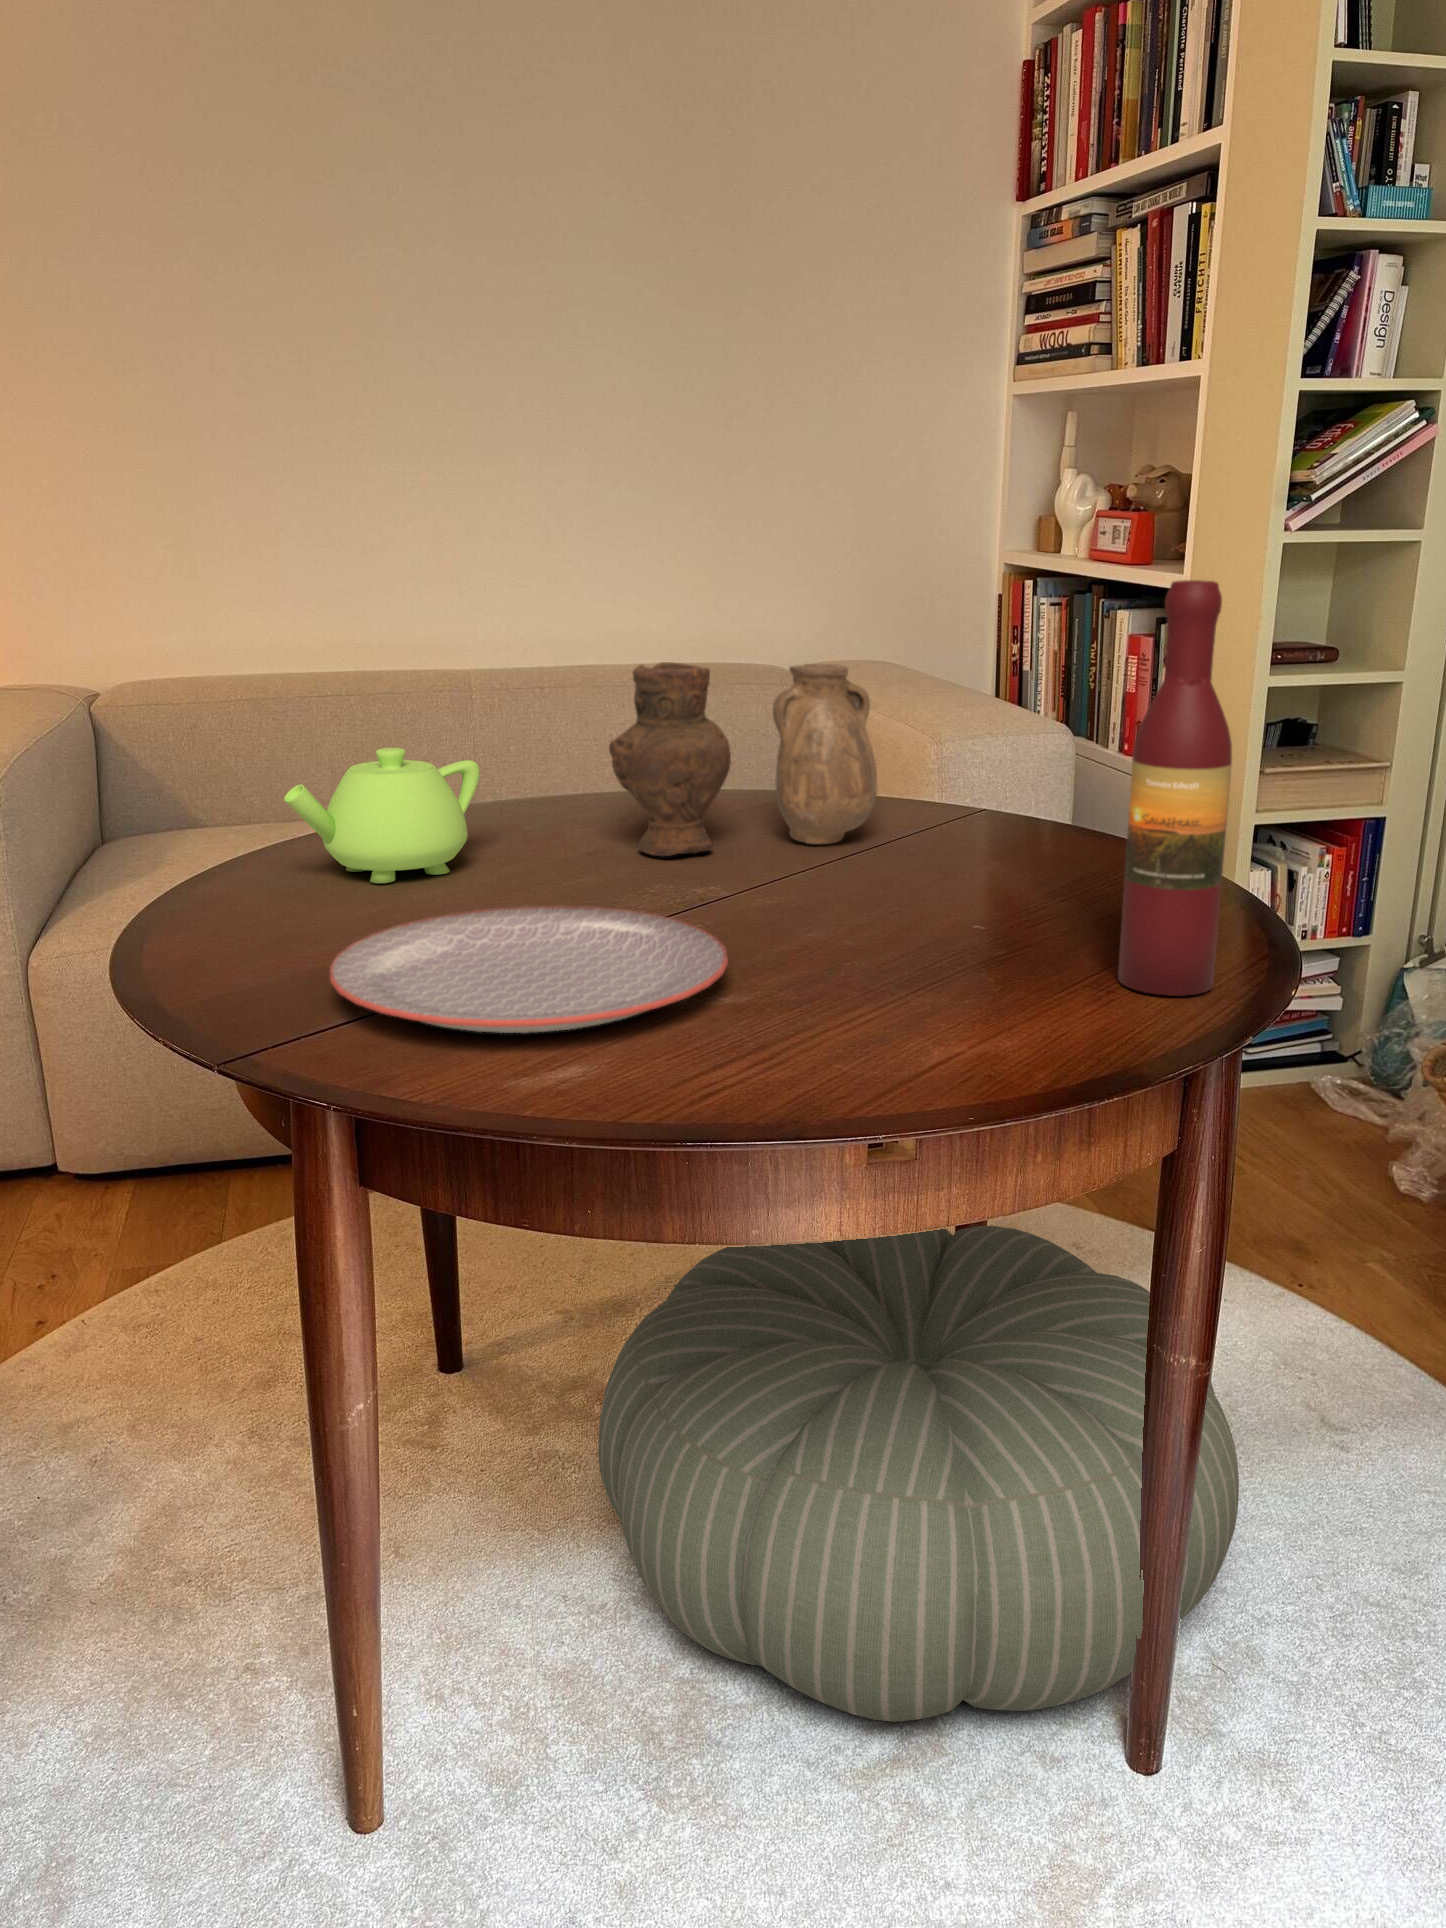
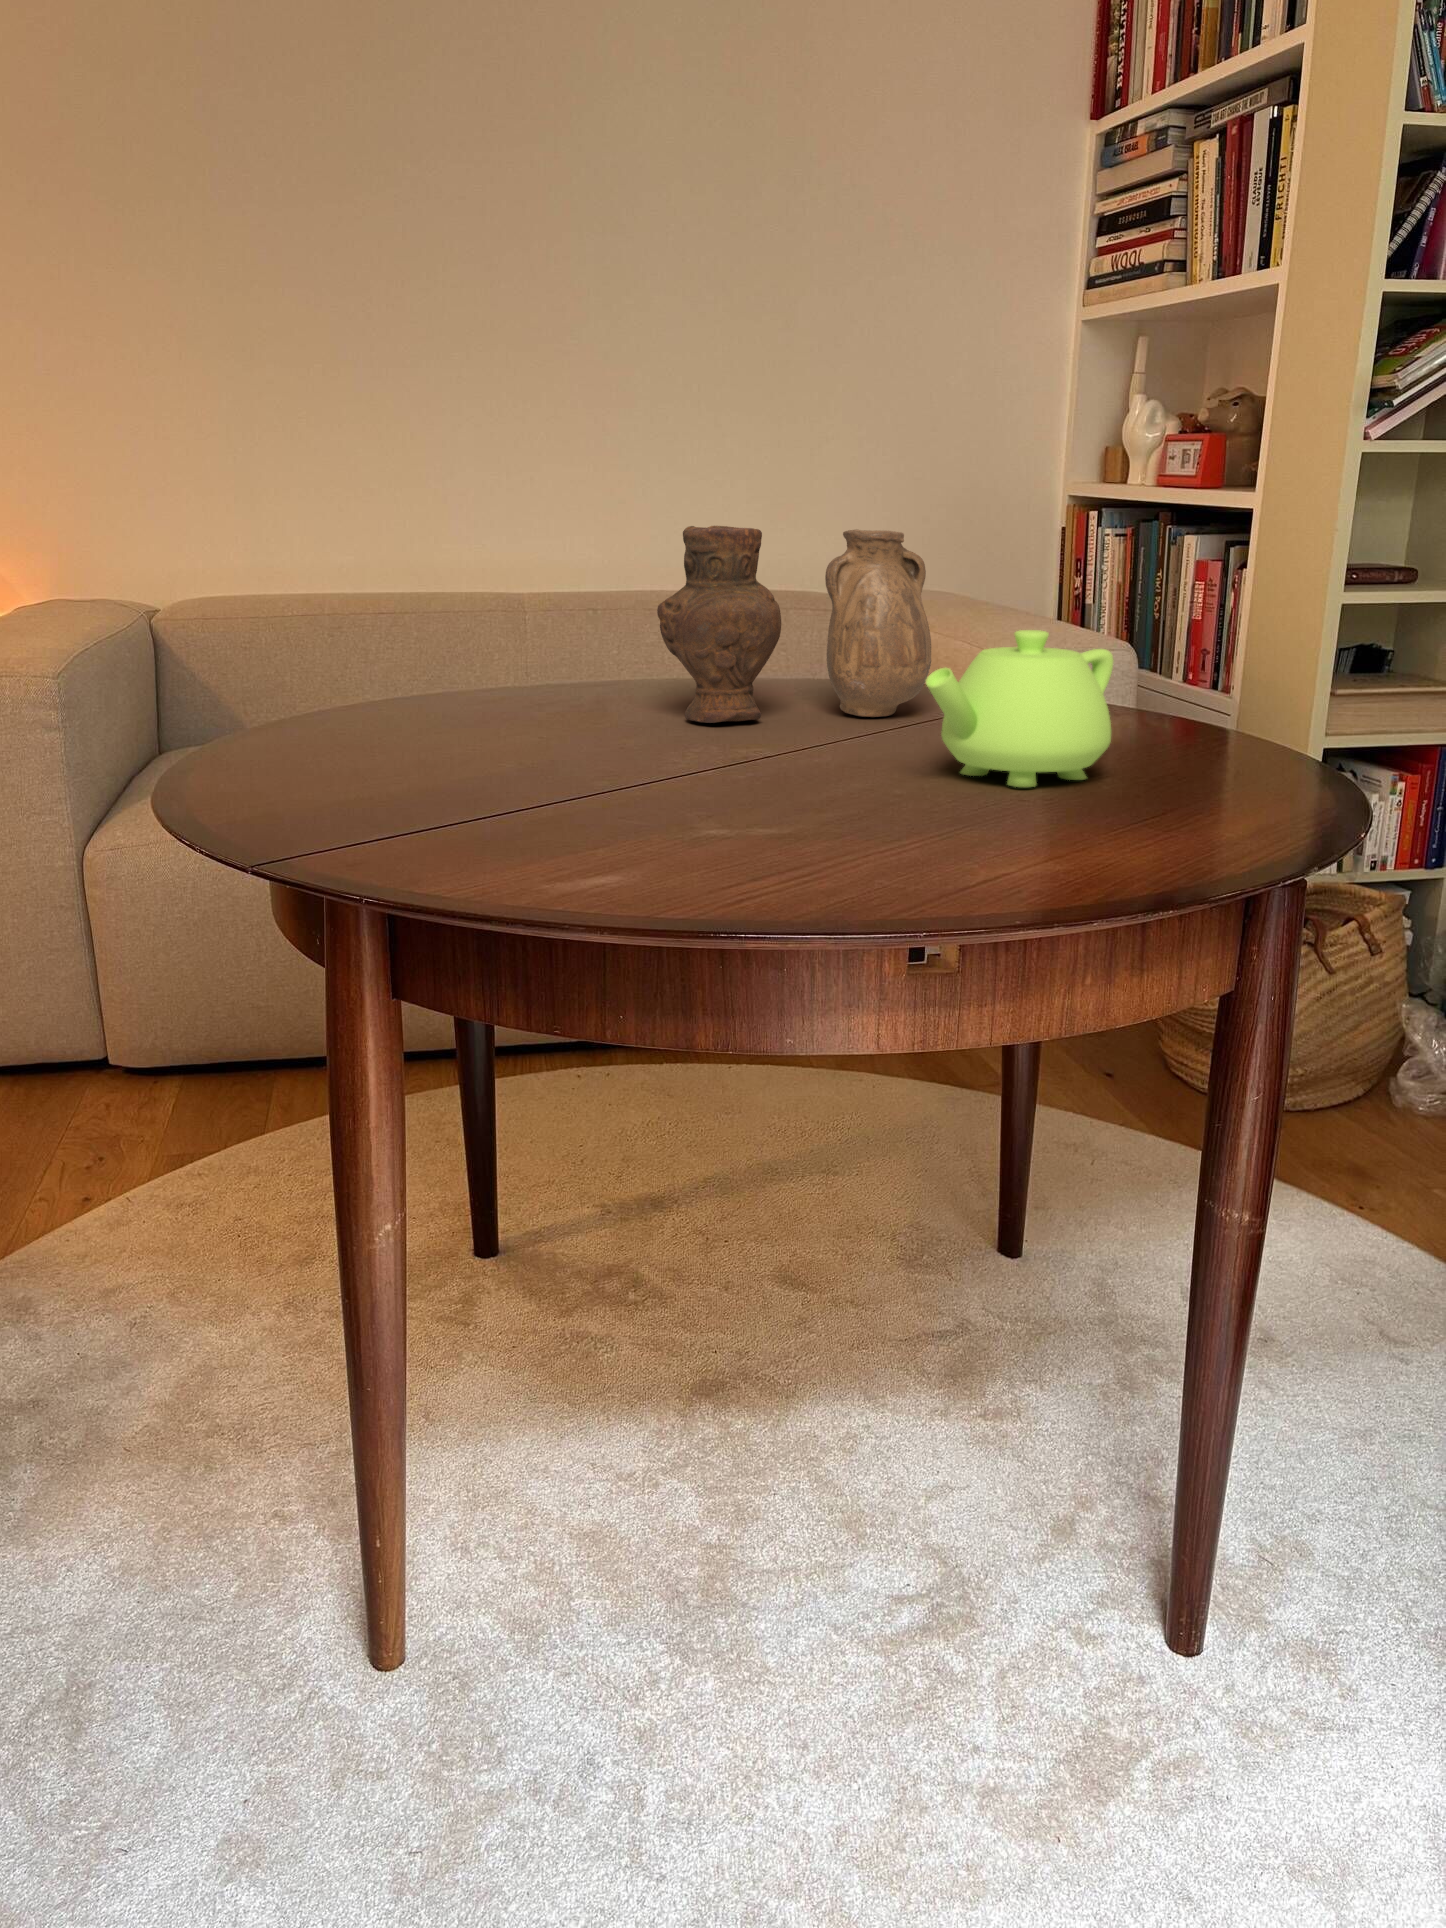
wine bottle: present [1118,580,1232,996] -> none [1178,390,1305,834]
teapot: present [284,748,480,883] -> present [926,630,1114,787]
plate: present [330,906,728,1033] -> none [364,750,771,849]
pouf: present [598,1226,1239,1722] -> none [631,1103,1292,1590]

